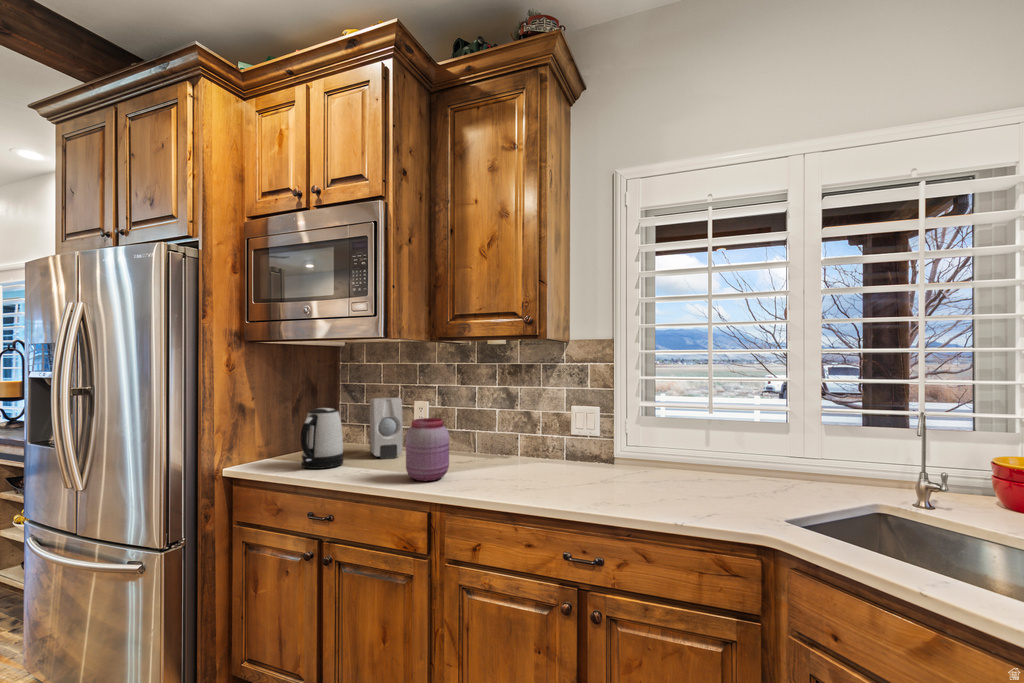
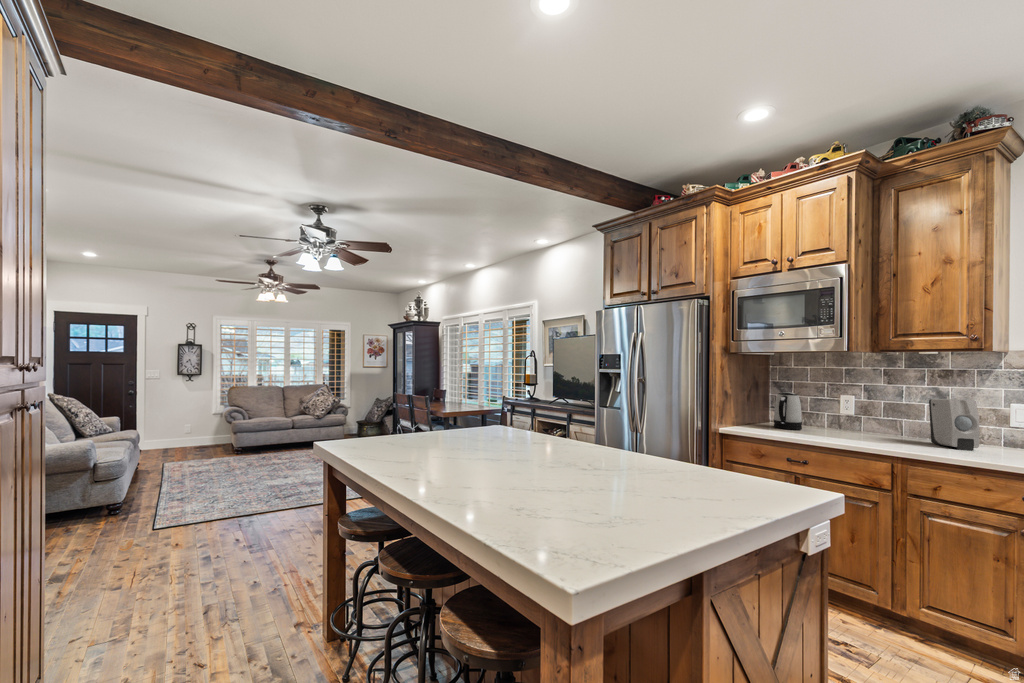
soap dispenser: present [370,398,403,459] -> present [929,399,980,450]
jar: present [406,418,449,481] -> none [864,403,900,444]

